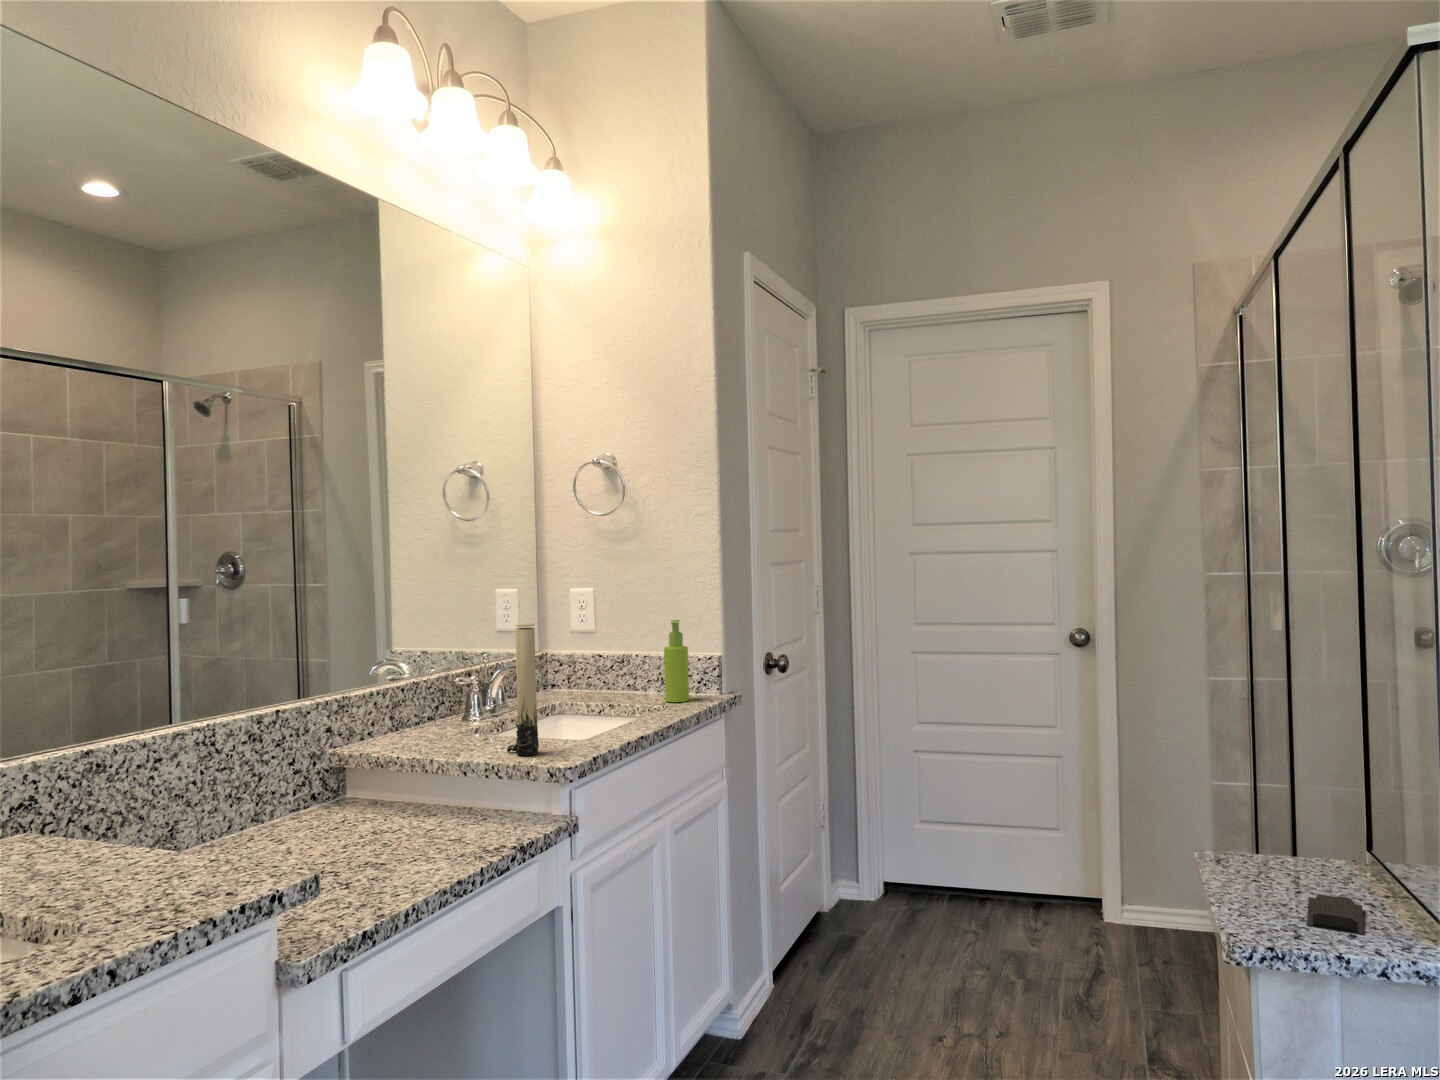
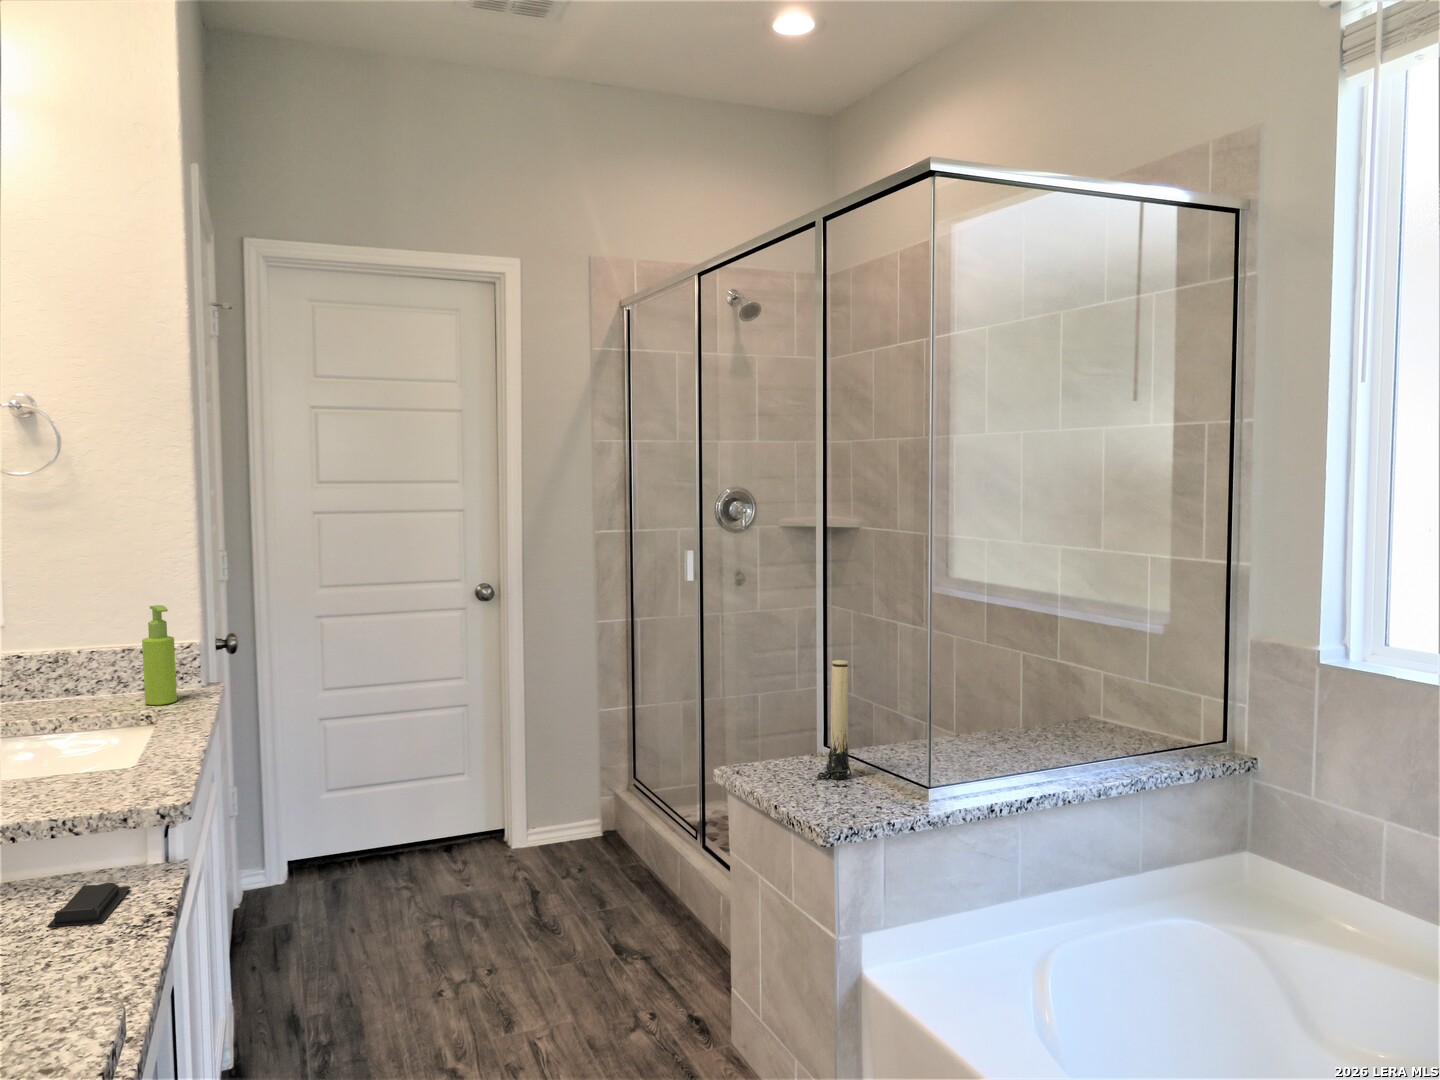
candle: present [507,623,539,755] -> present [817,660,851,779]
soap bar: present [1307,894,1364,935] -> present [48,883,130,927]

